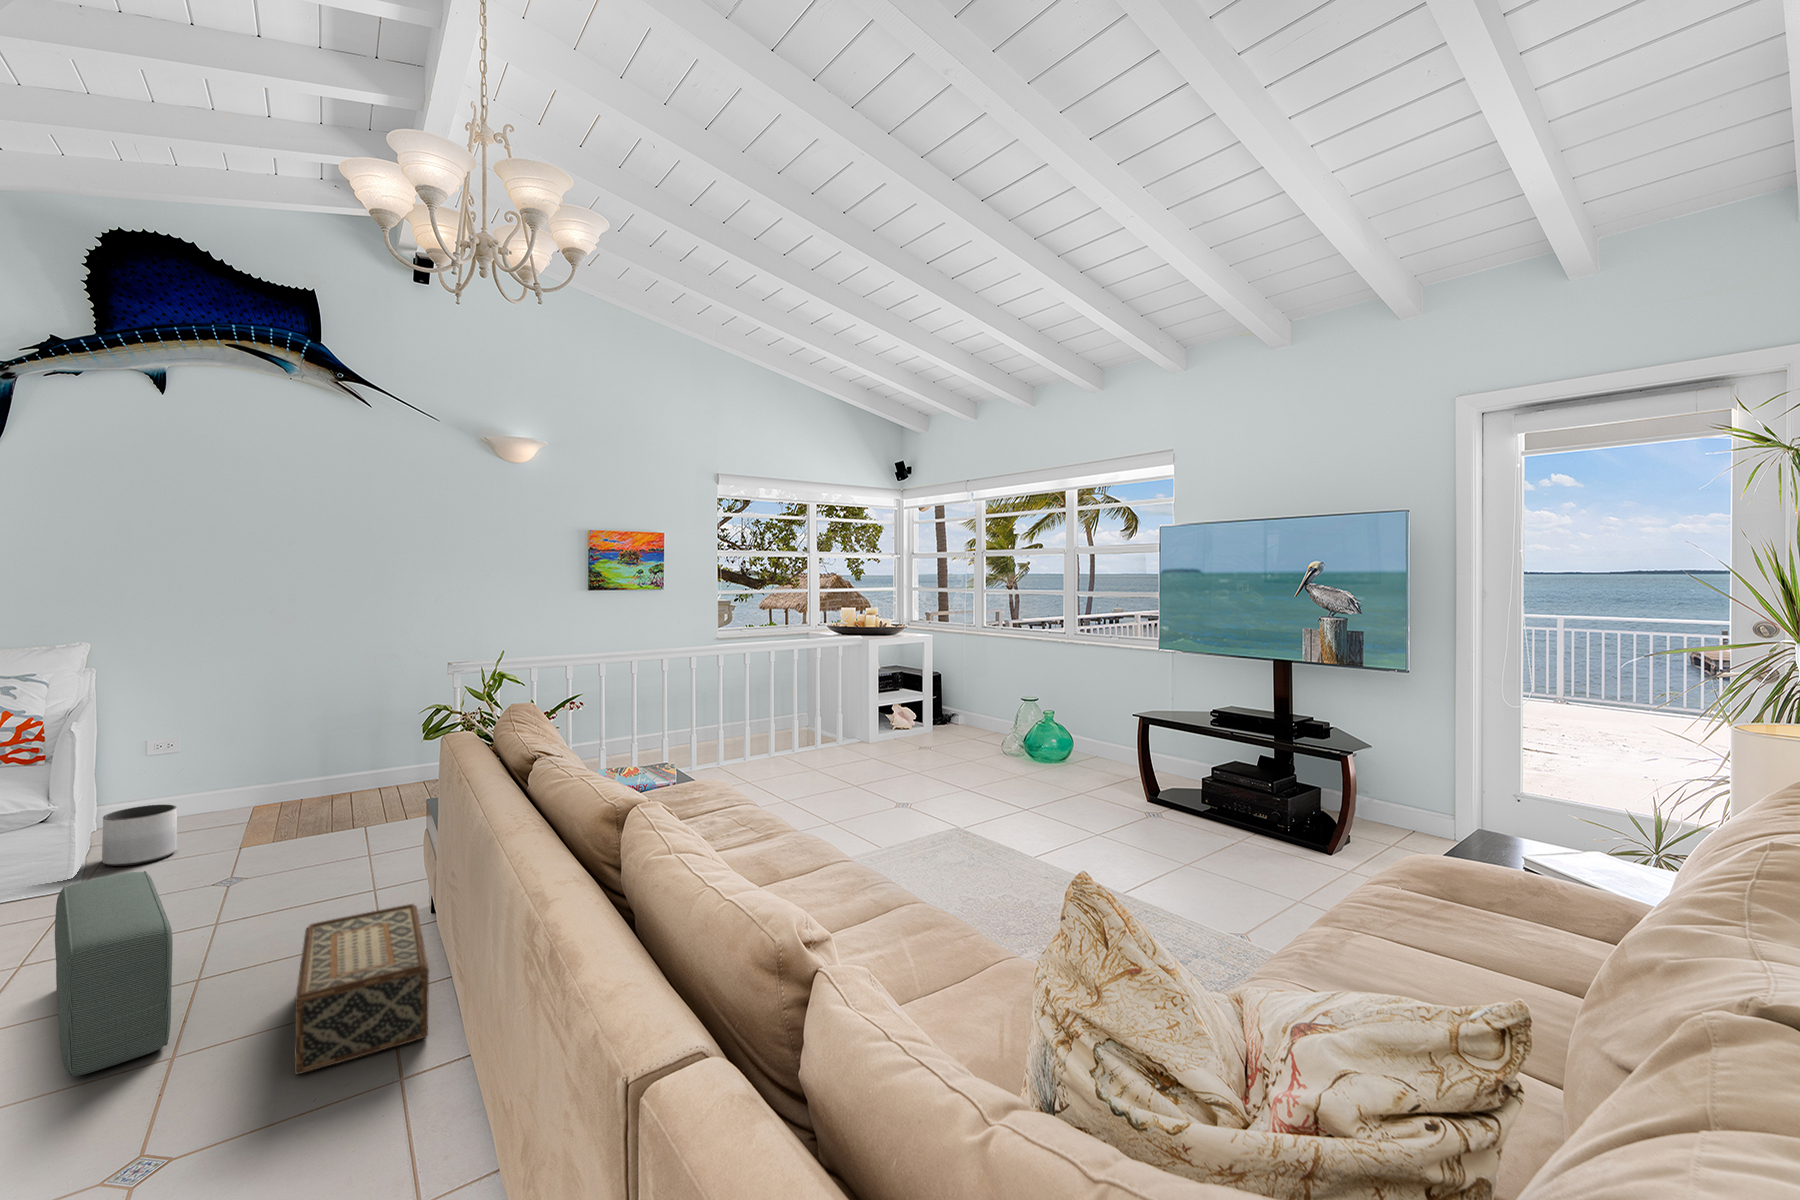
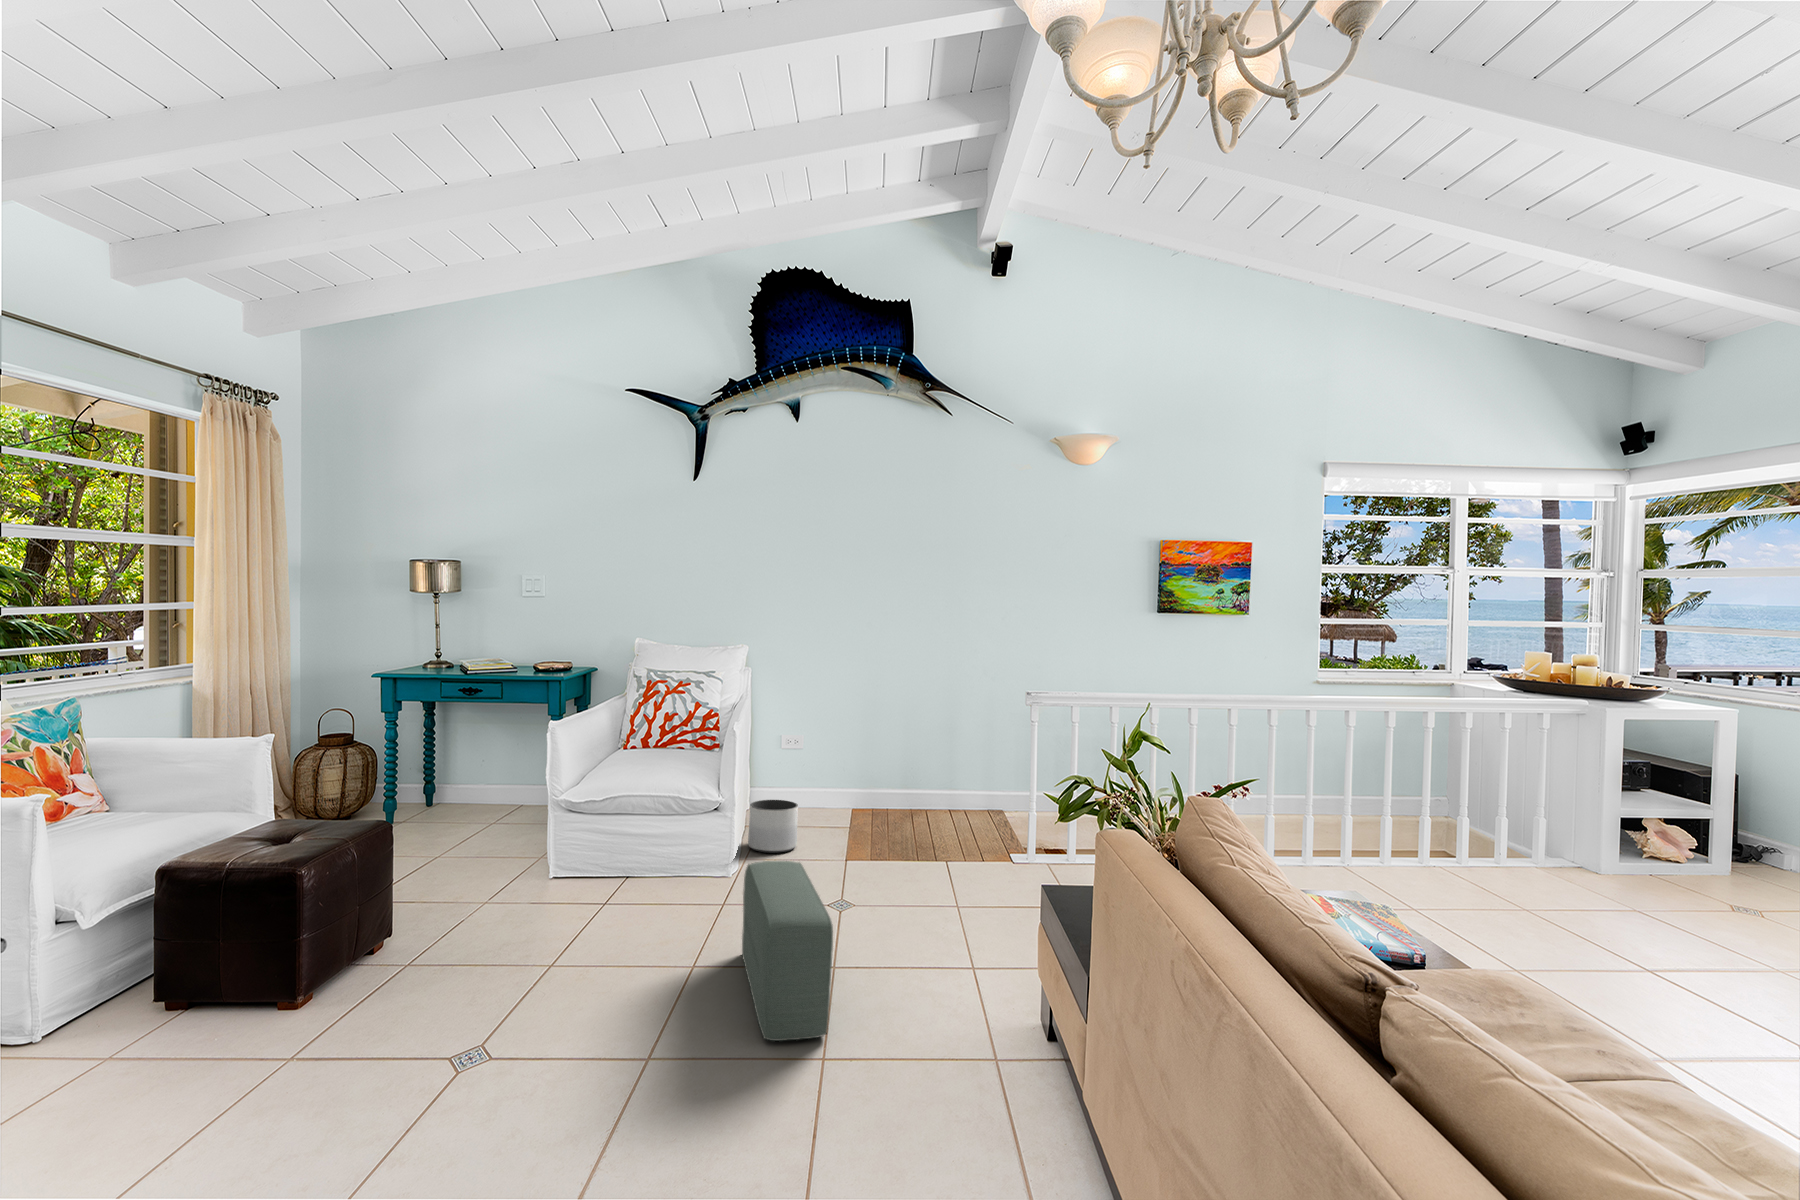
woven basket: present [295,904,429,1074] -> none [924,949,1053,1109]

